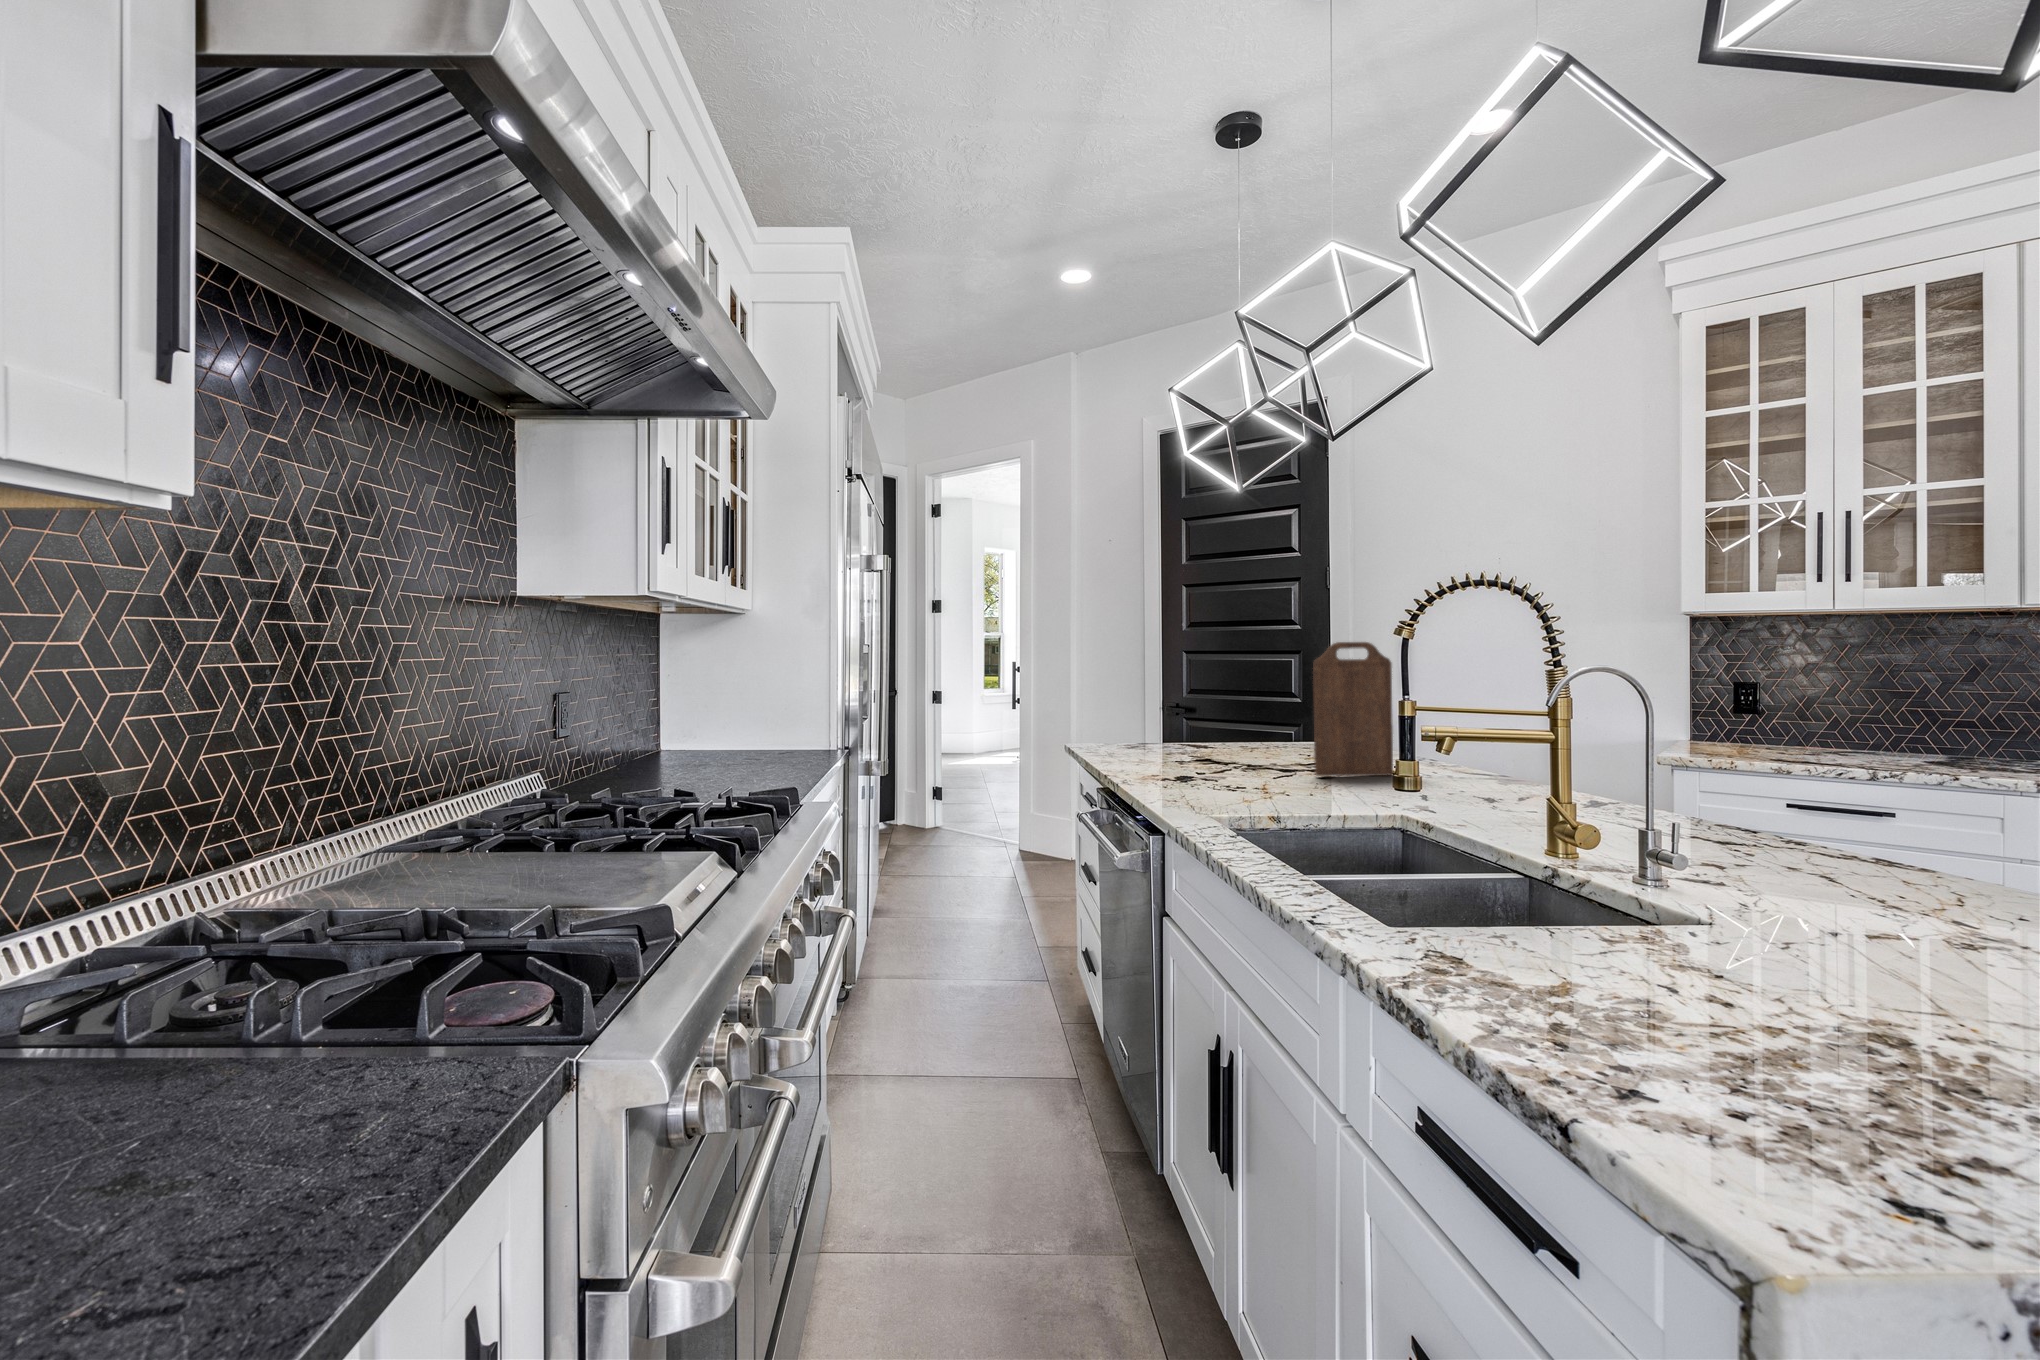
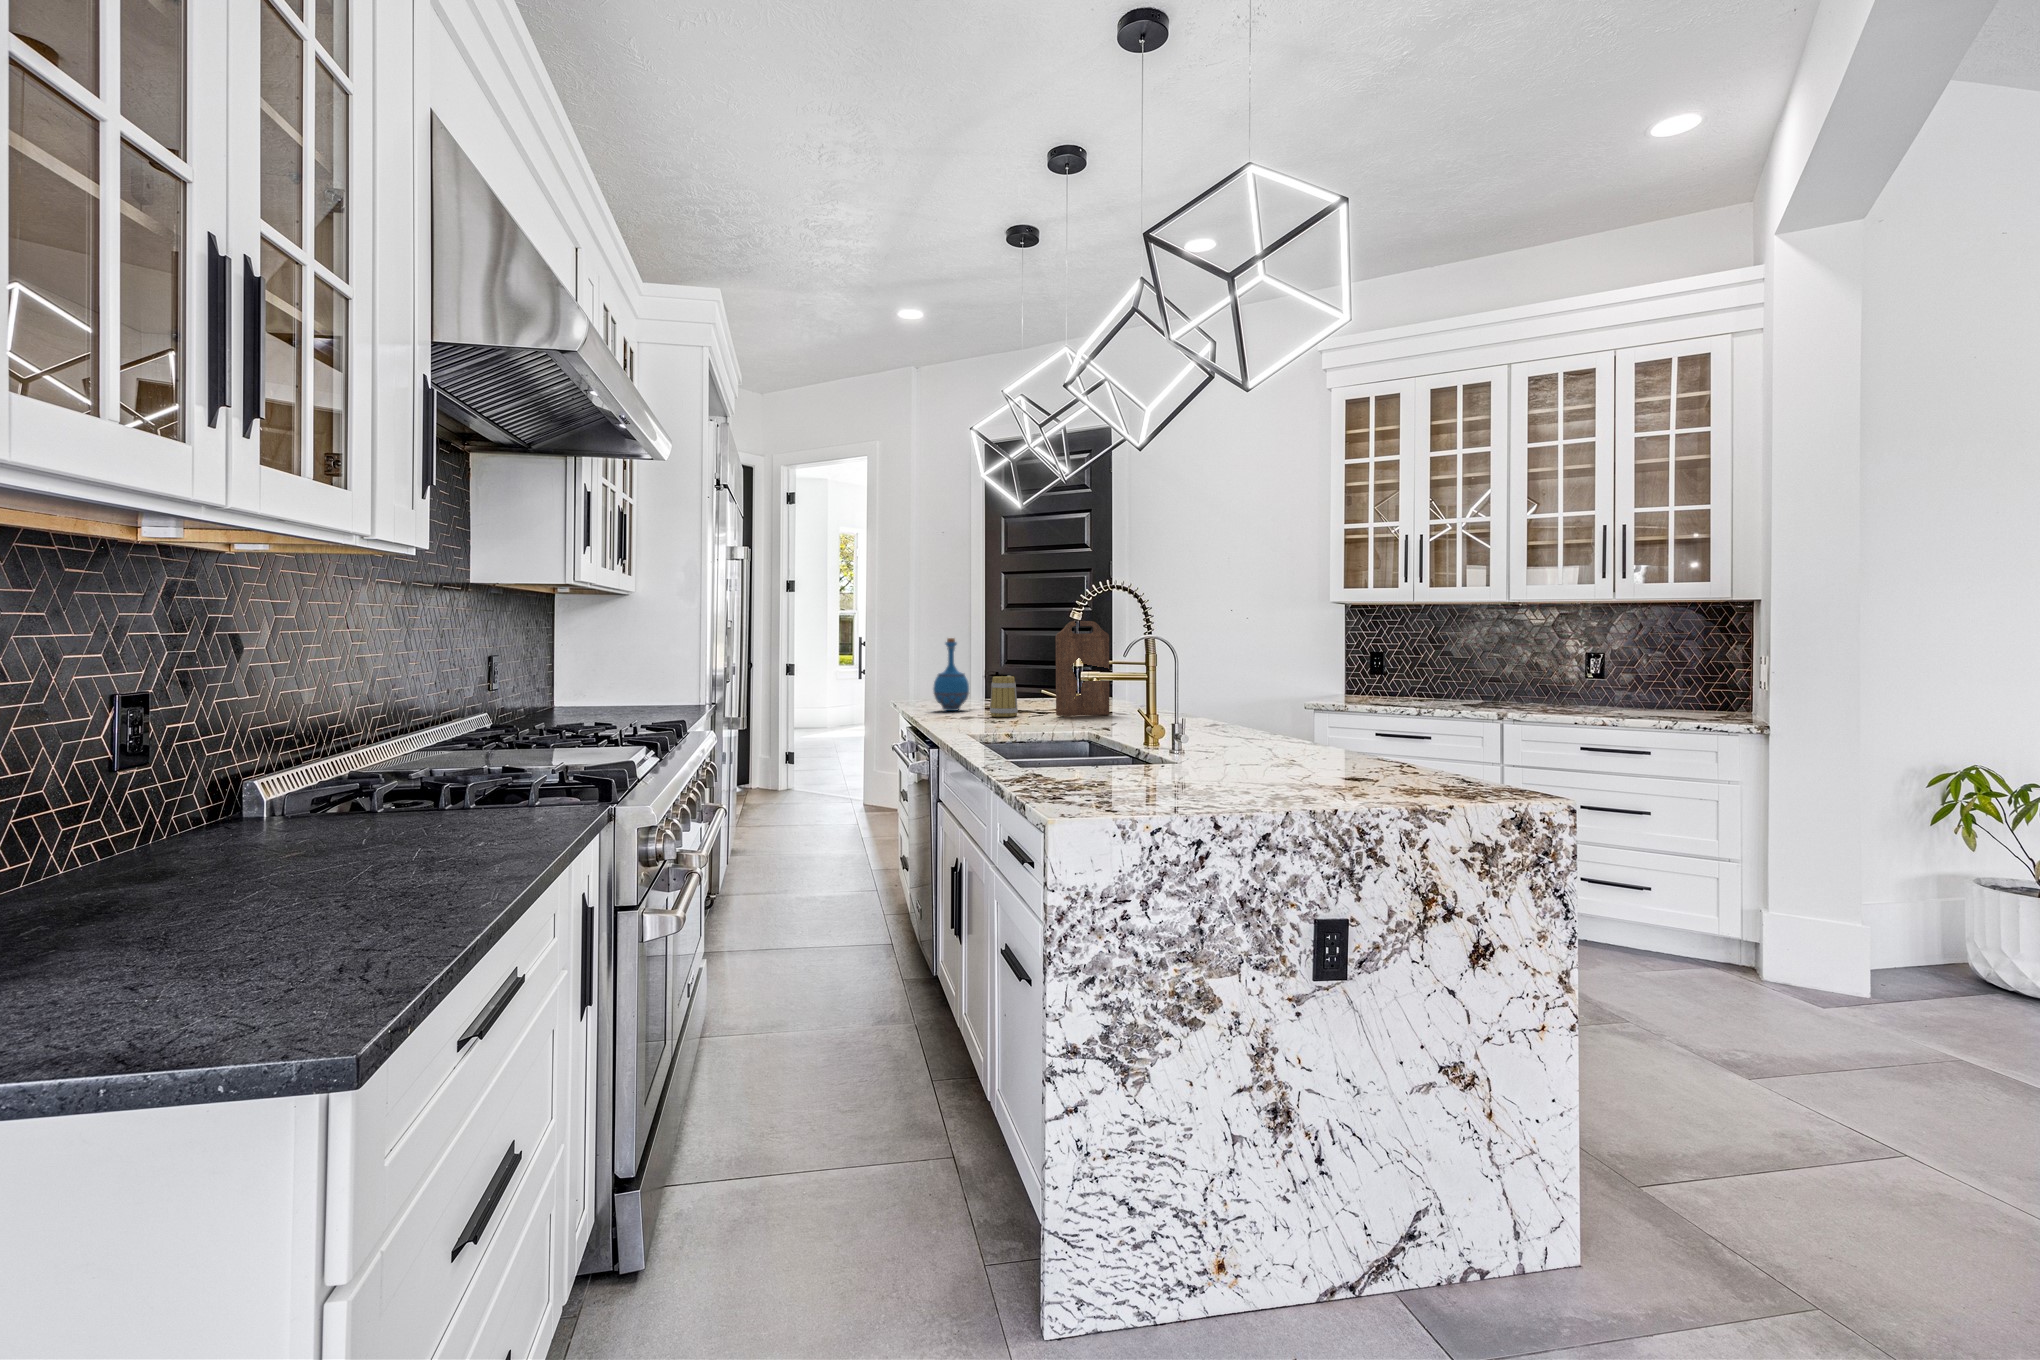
bottle: none [1130,664,1179,762] -> present [933,638,969,711]
mug: none [1216,717,1256,776] -> present [990,675,1018,717]

